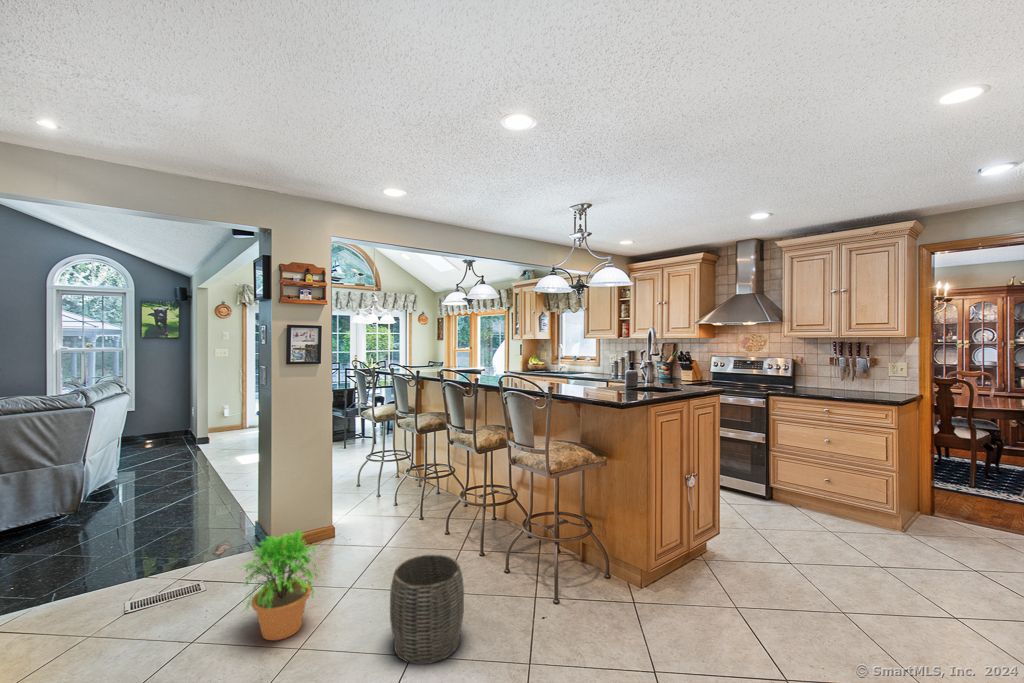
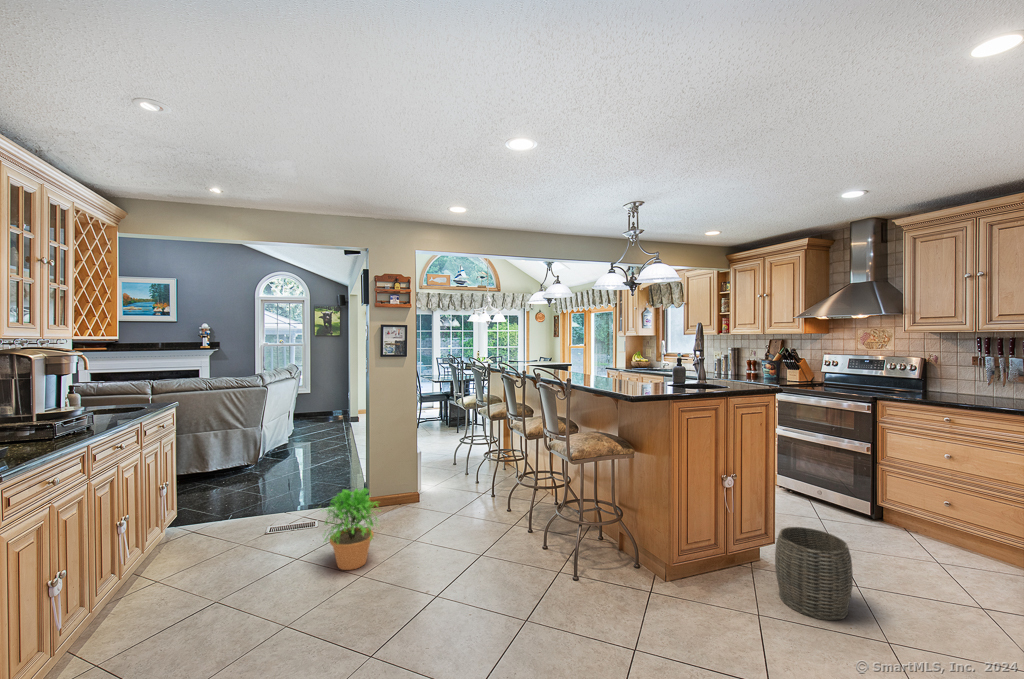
woven basket: present [390,555,464,664] -> present [775,527,853,620]

